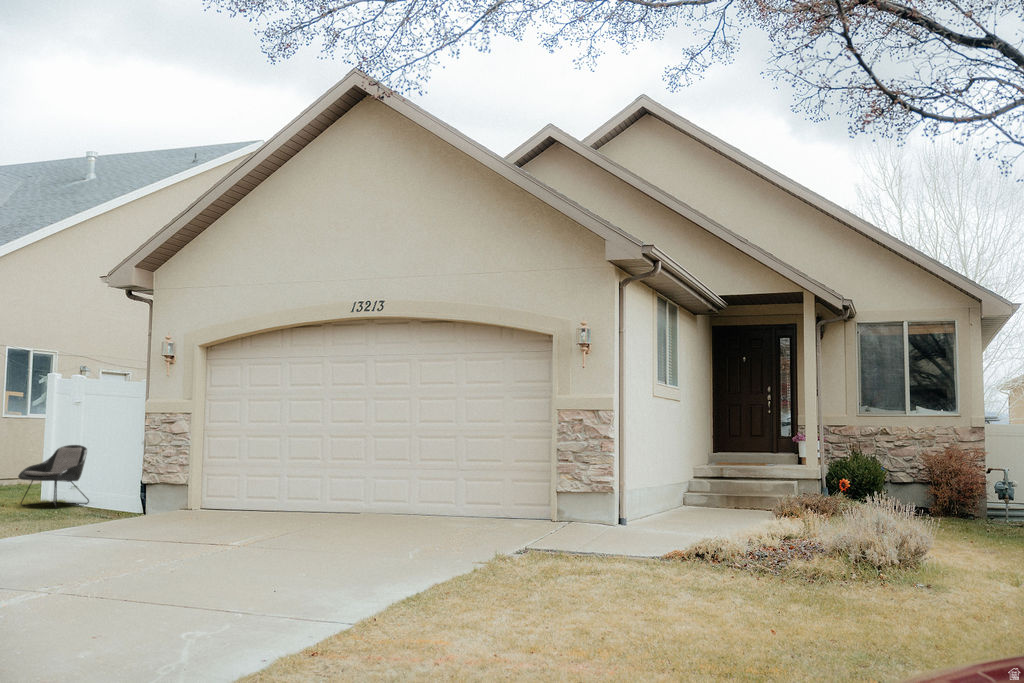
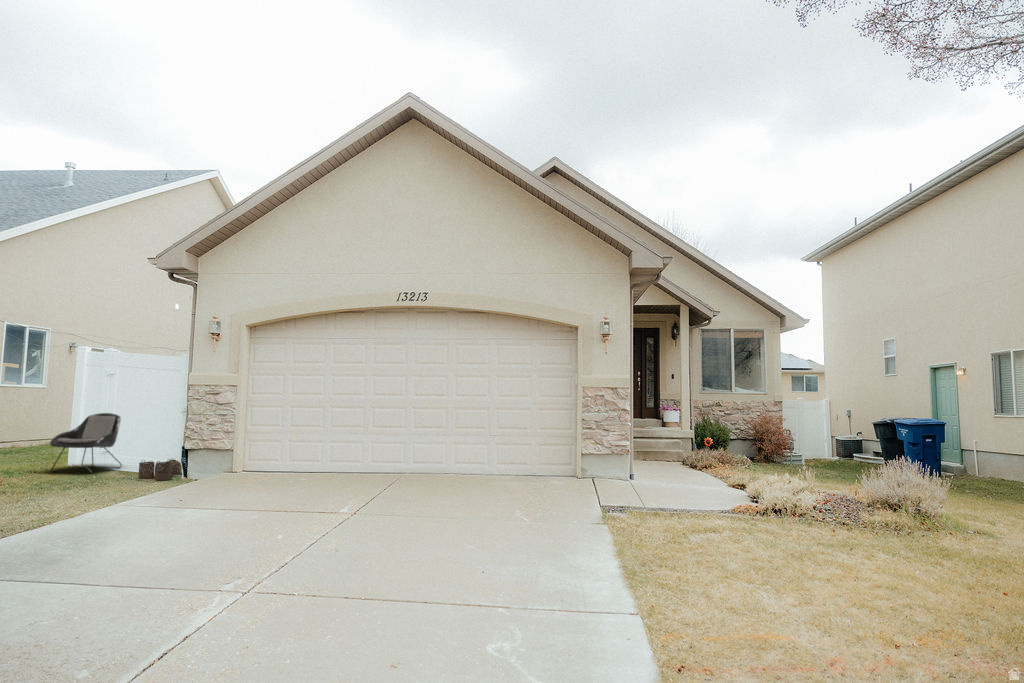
woven basket: none [93,493,139,515] -> present [139,459,181,480]

